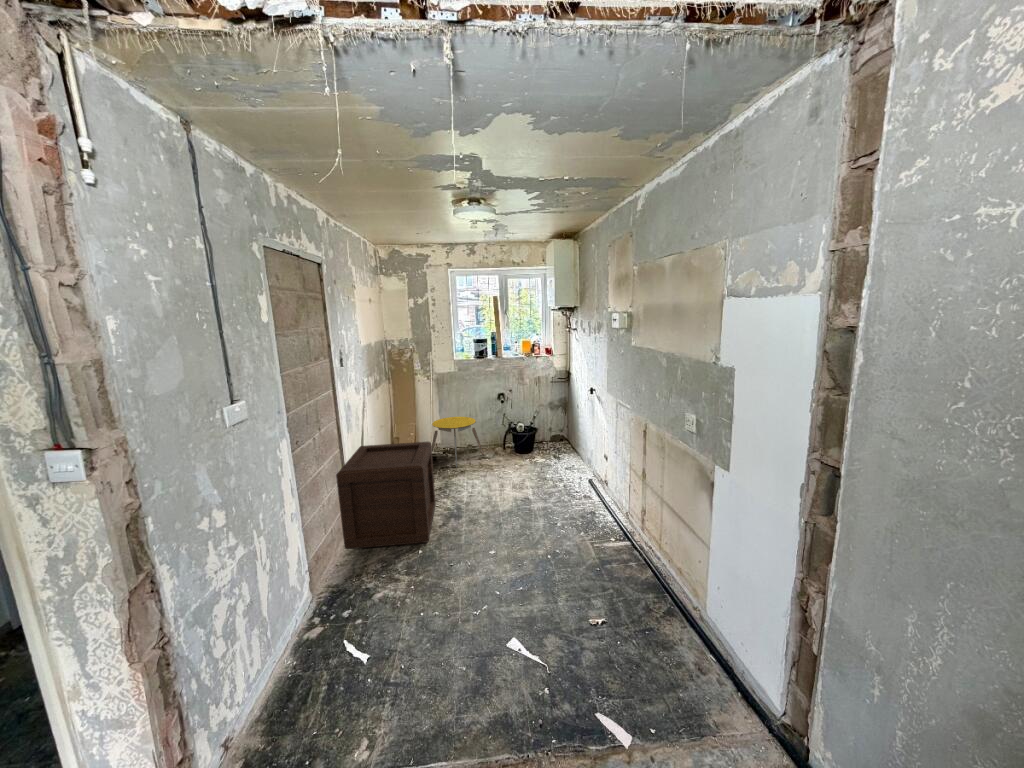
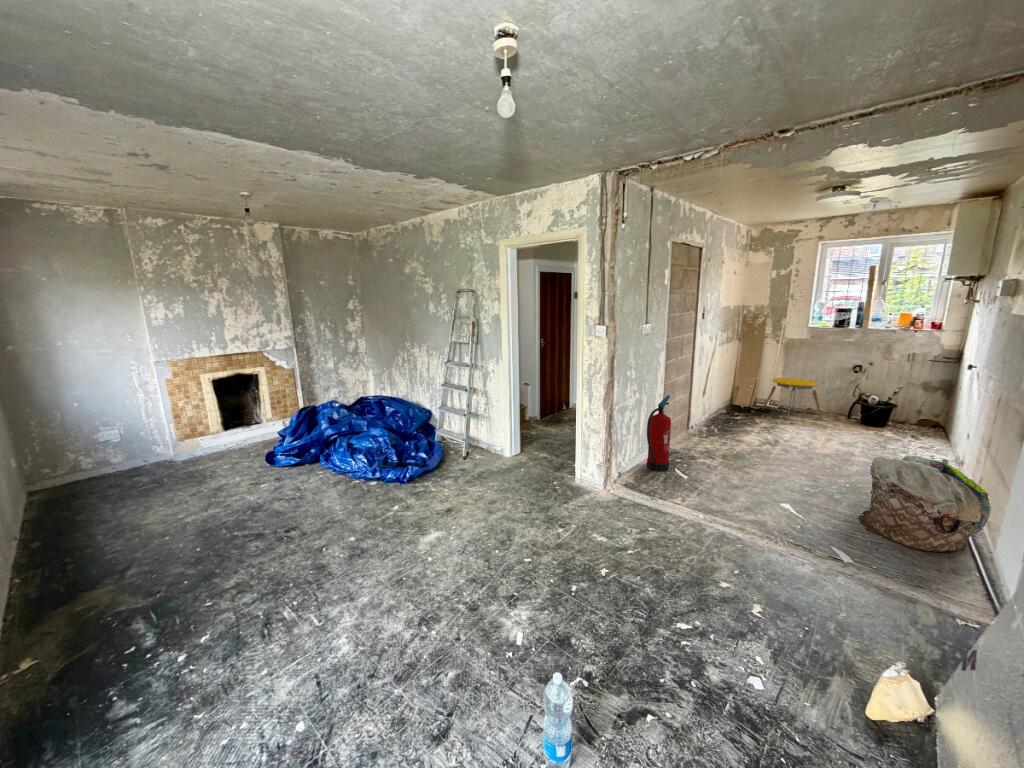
wooden crate: present [336,442,436,549] -> none [683,377,763,449]
fire extinguisher: none [271,519,332,674] -> present [647,395,671,471]
laundry basket: none [584,522,702,650] -> present [859,456,991,552]

